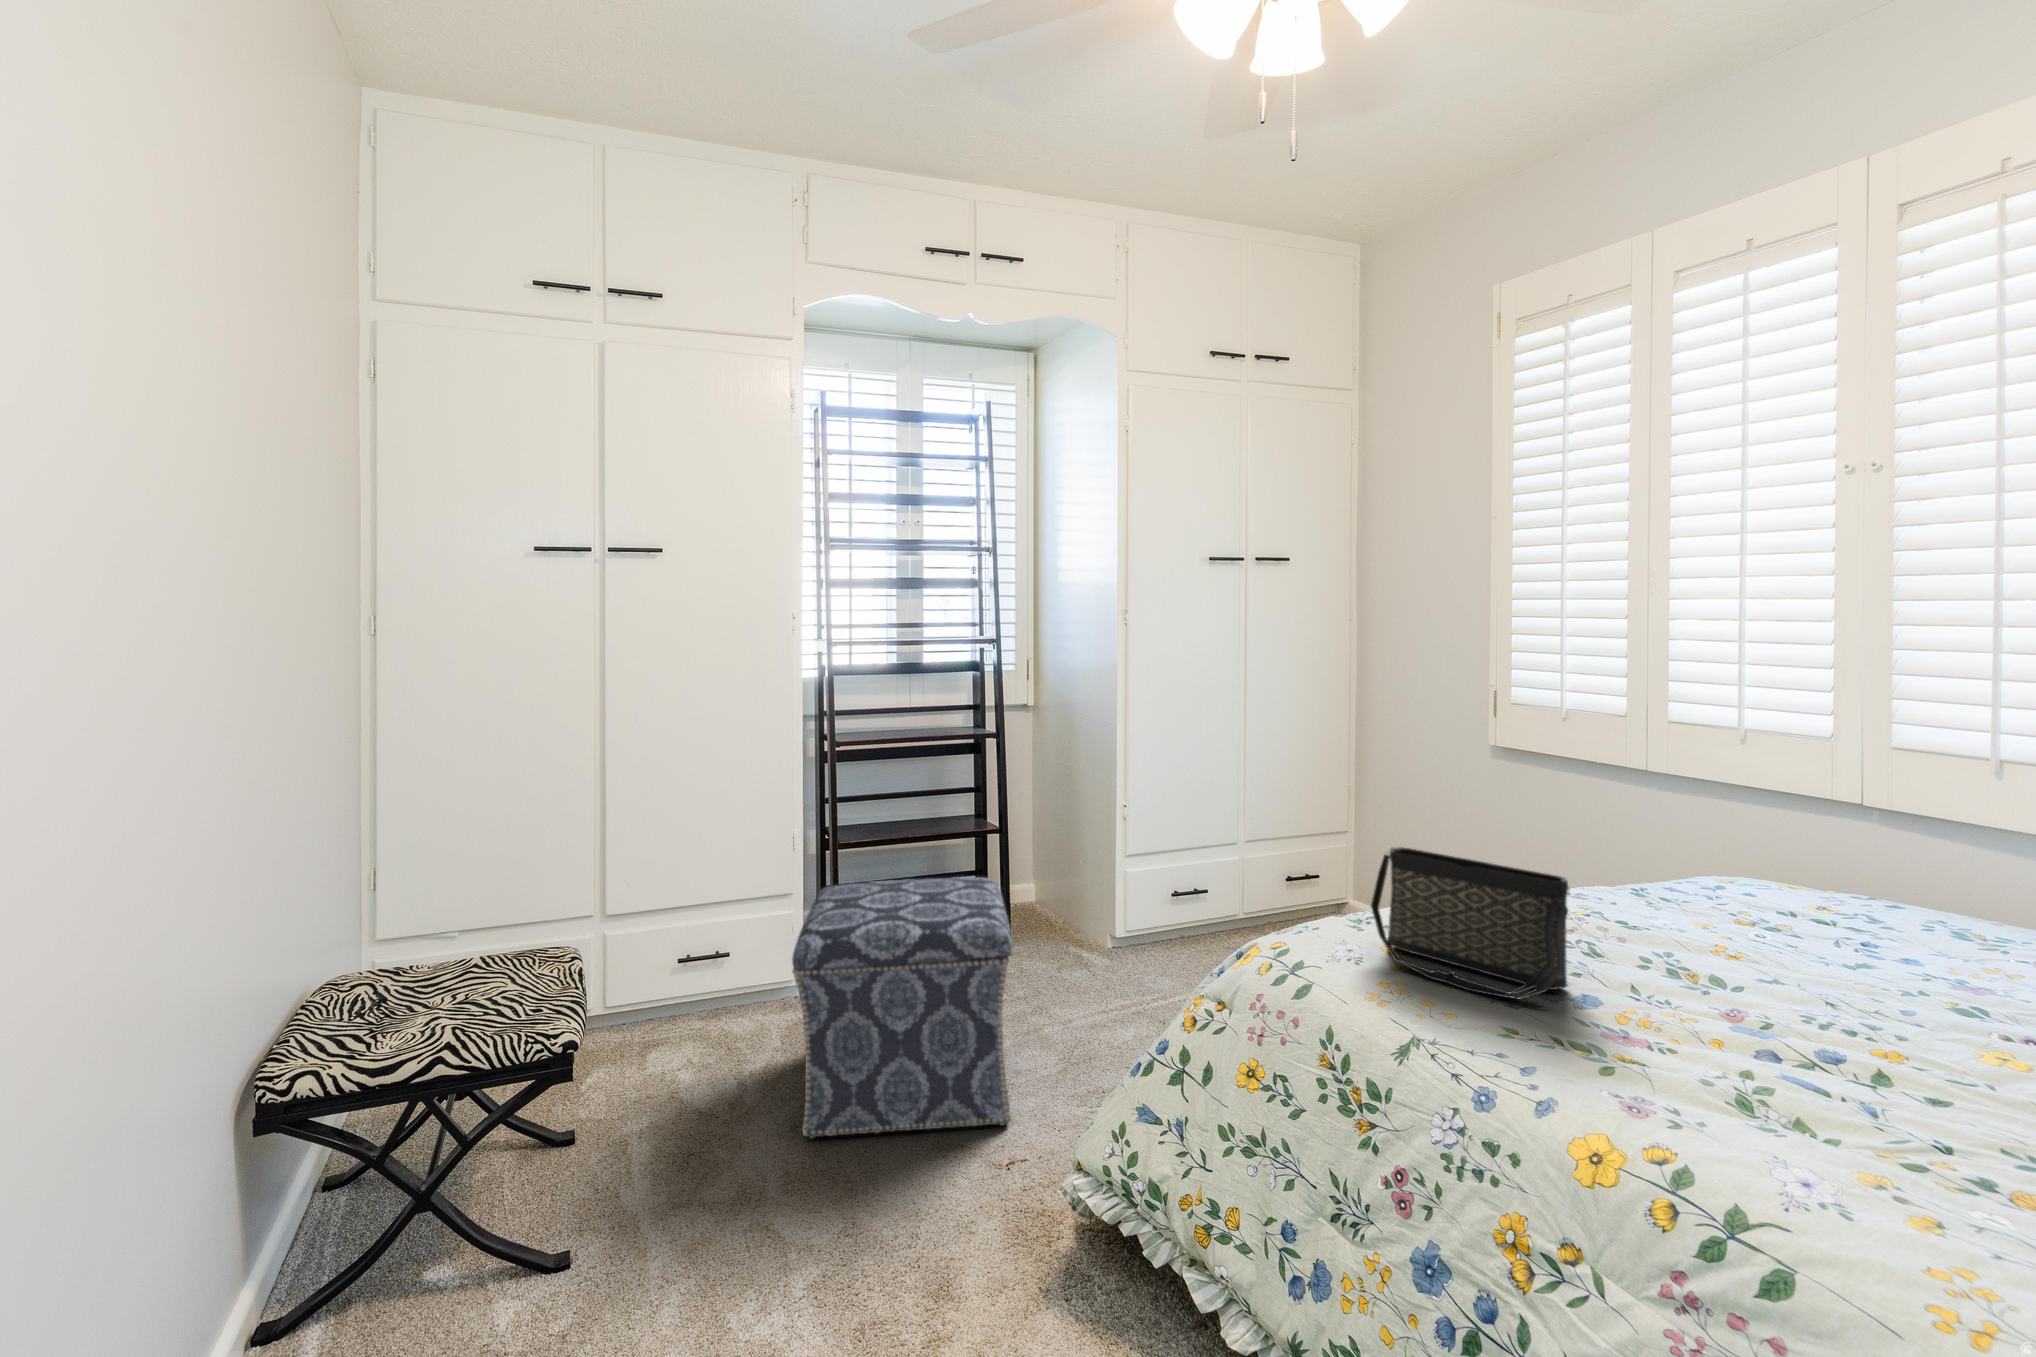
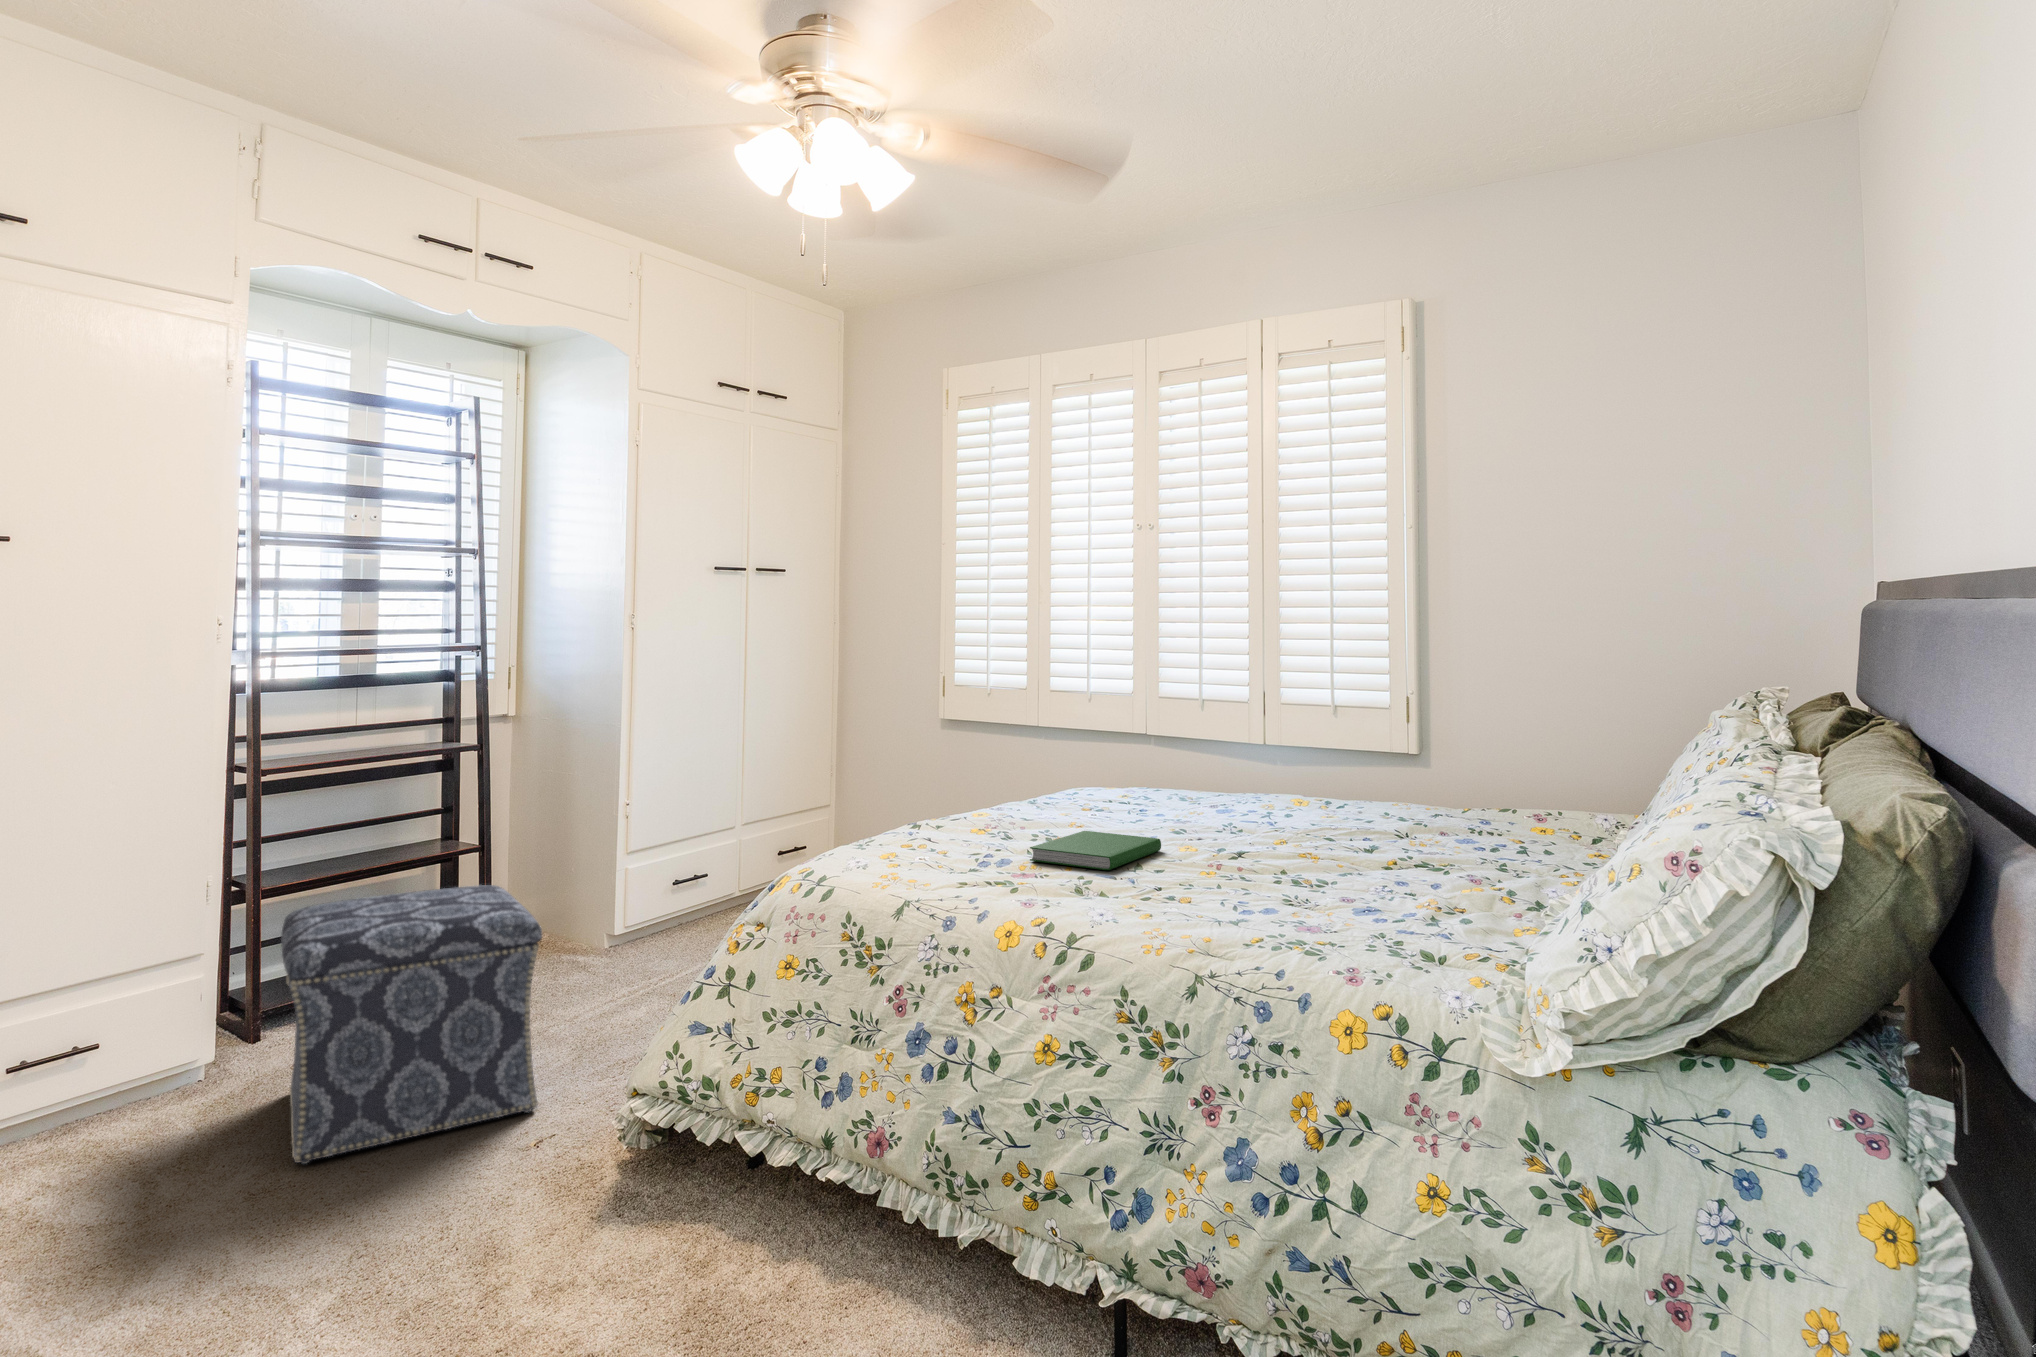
handbag: present [1371,847,1569,999] -> none [874,789,999,877]
hardcover book: none [1620,924,1877,1025] -> present [1030,831,1161,870]

